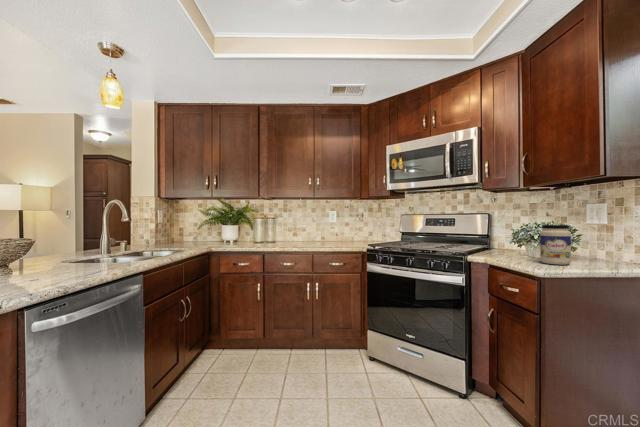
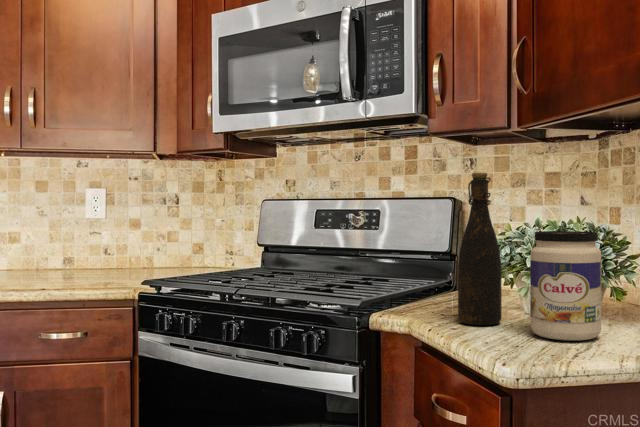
bottle: none [506,204,525,260] -> present [458,173,502,325]

